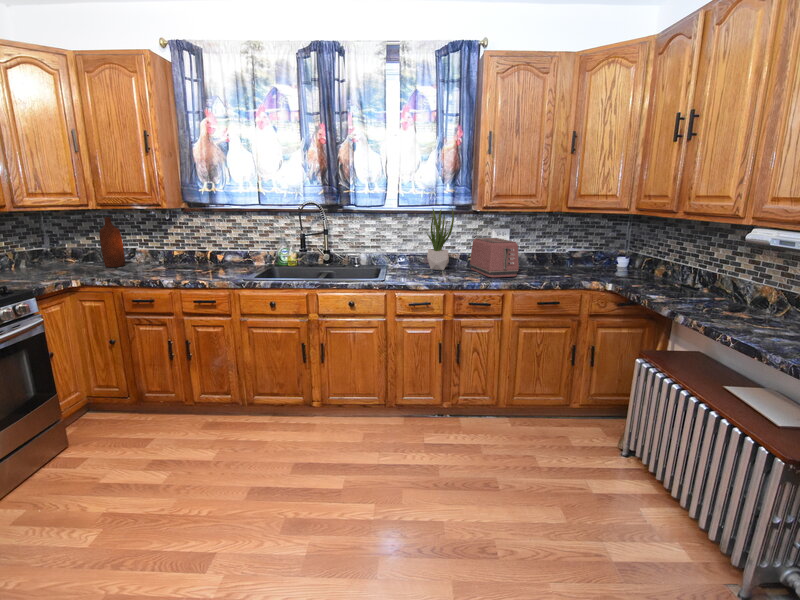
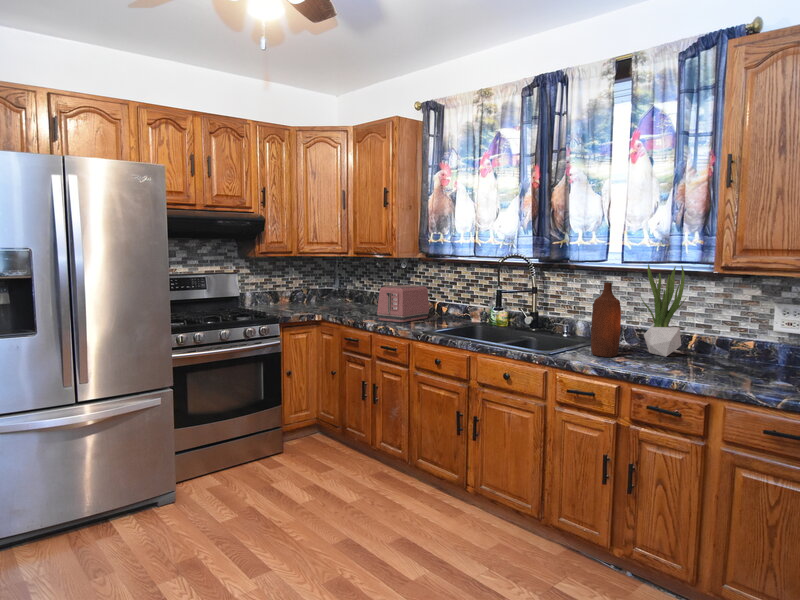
bottle: present [99,217,125,267] -> present [591,282,621,357]
toaster: present [470,238,519,277] -> present [377,285,429,322]

